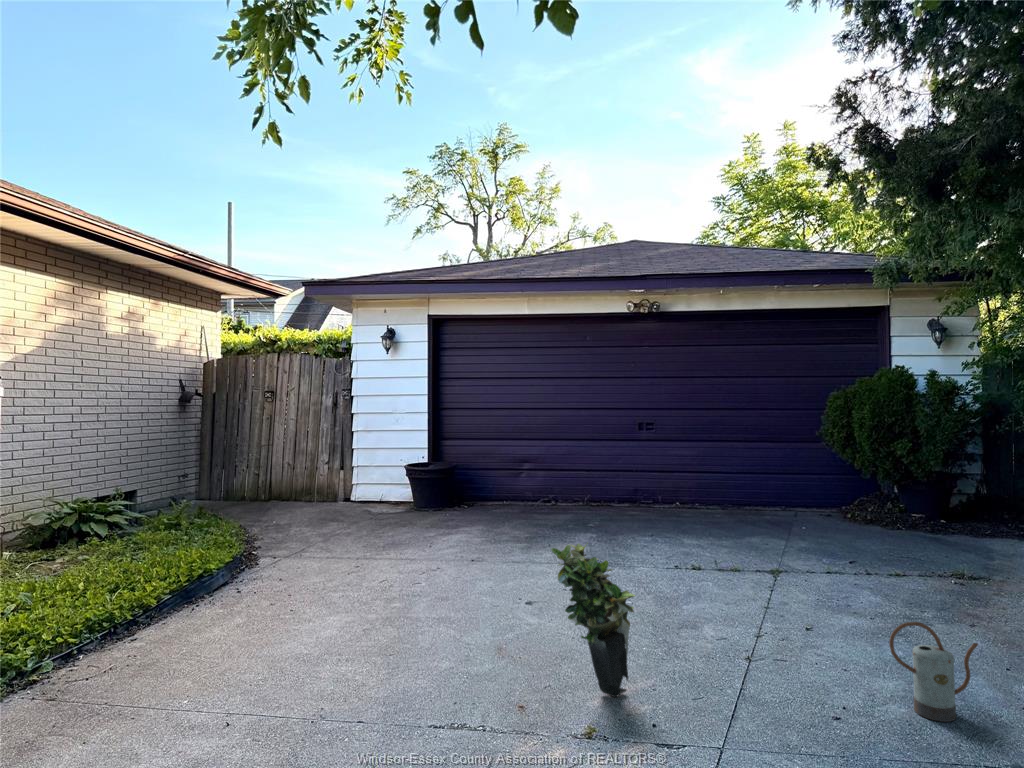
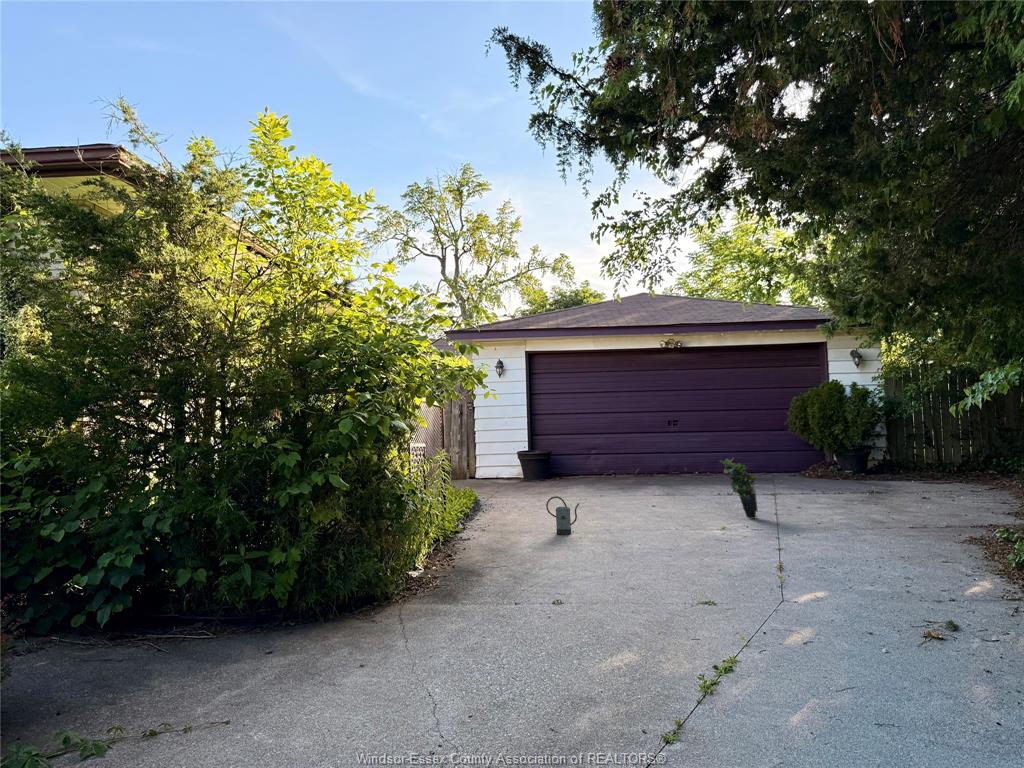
watering can: present [889,622,978,722] -> present [546,496,579,535]

